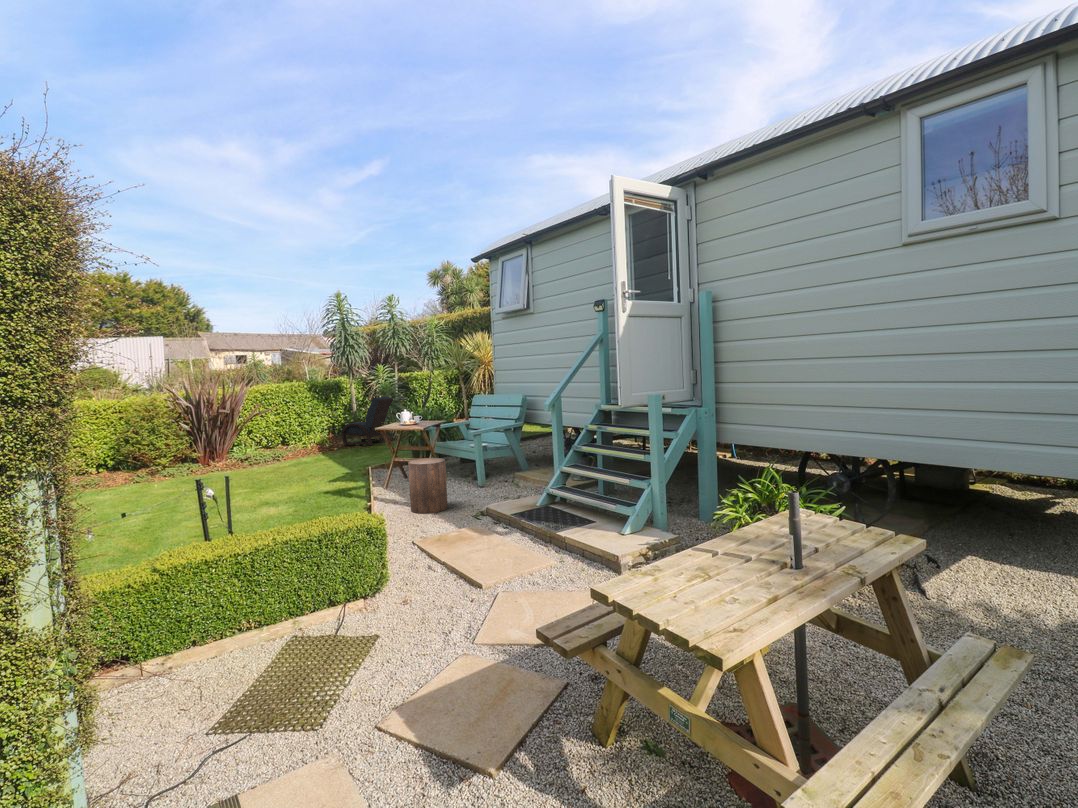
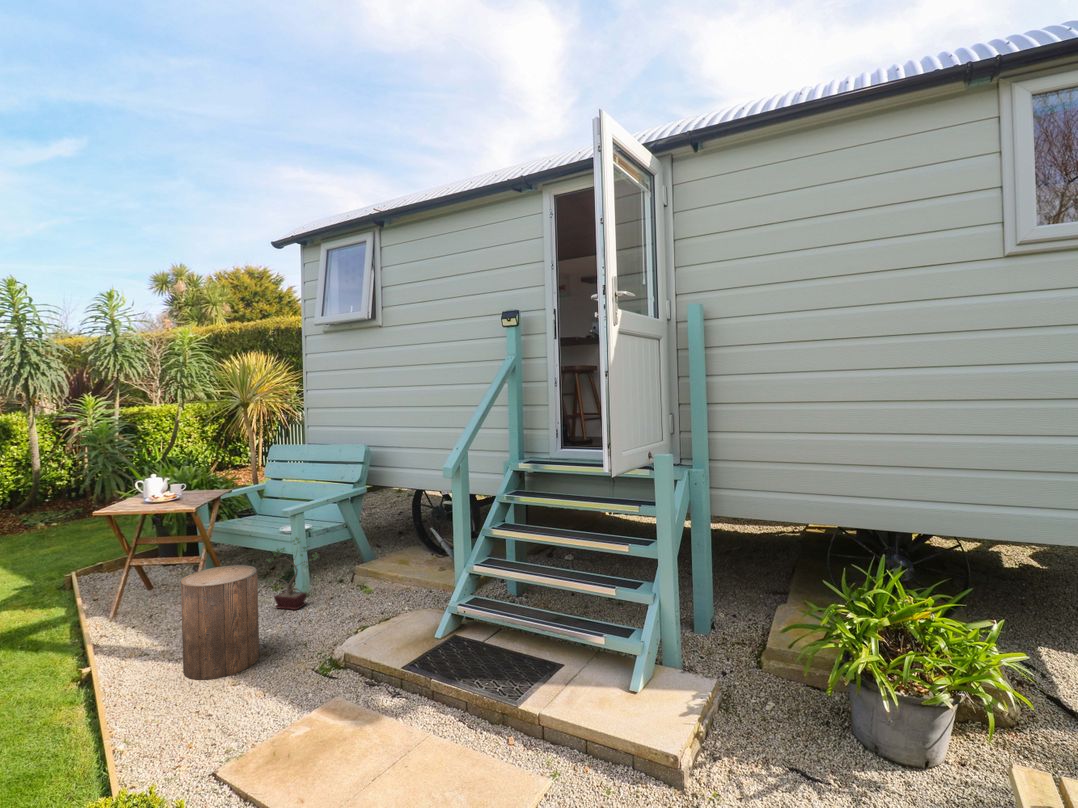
lounge chair: present [342,396,393,446] -> none [6,445,114,529]
potted plant: none [459,448,487,492] -> present [267,537,318,610]

